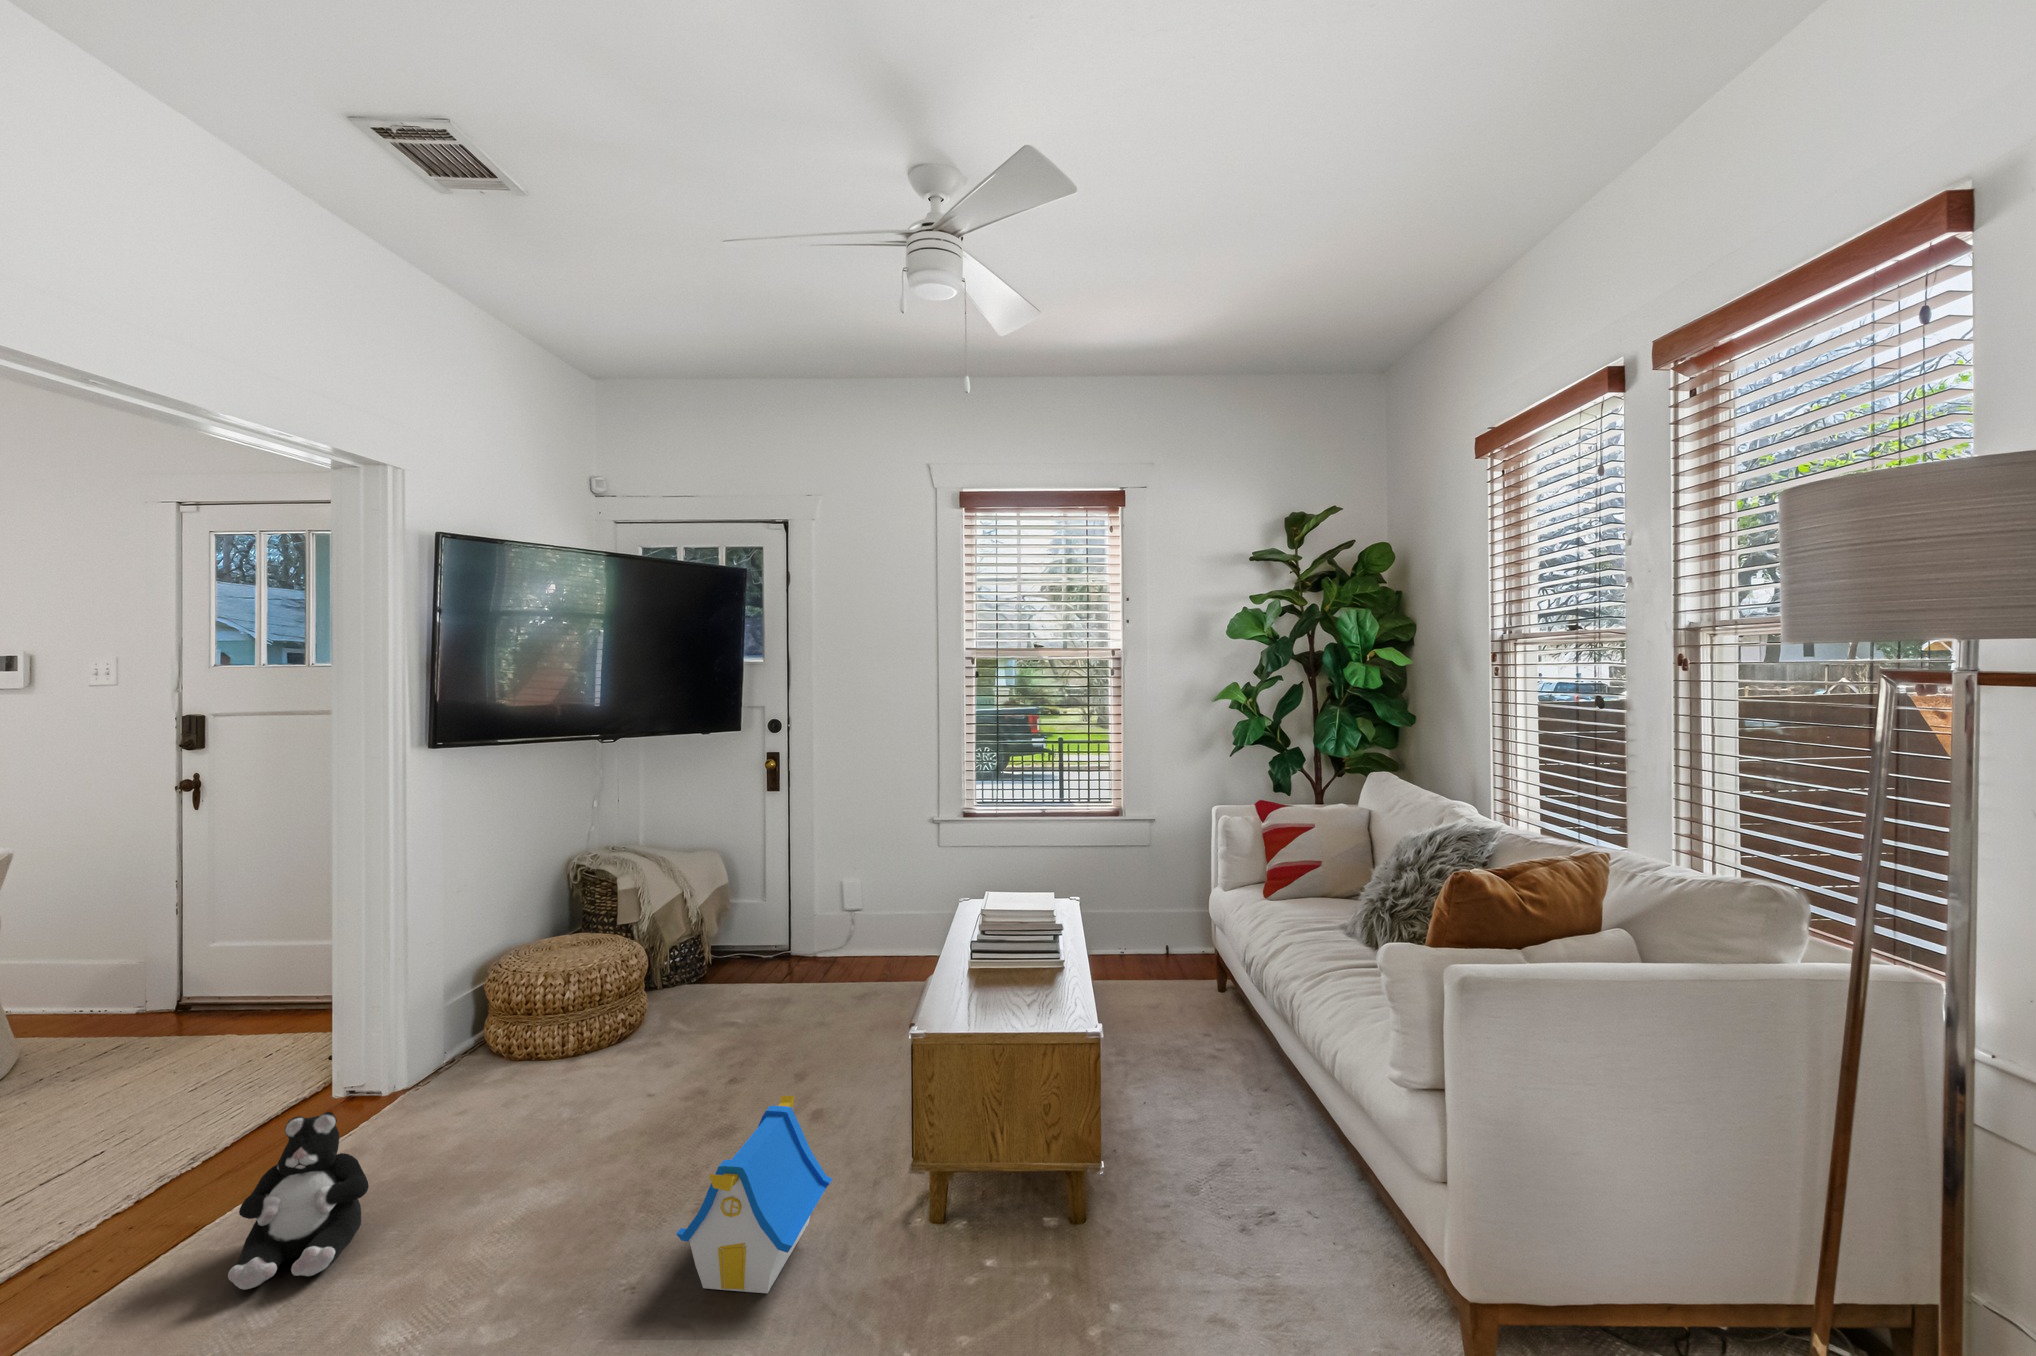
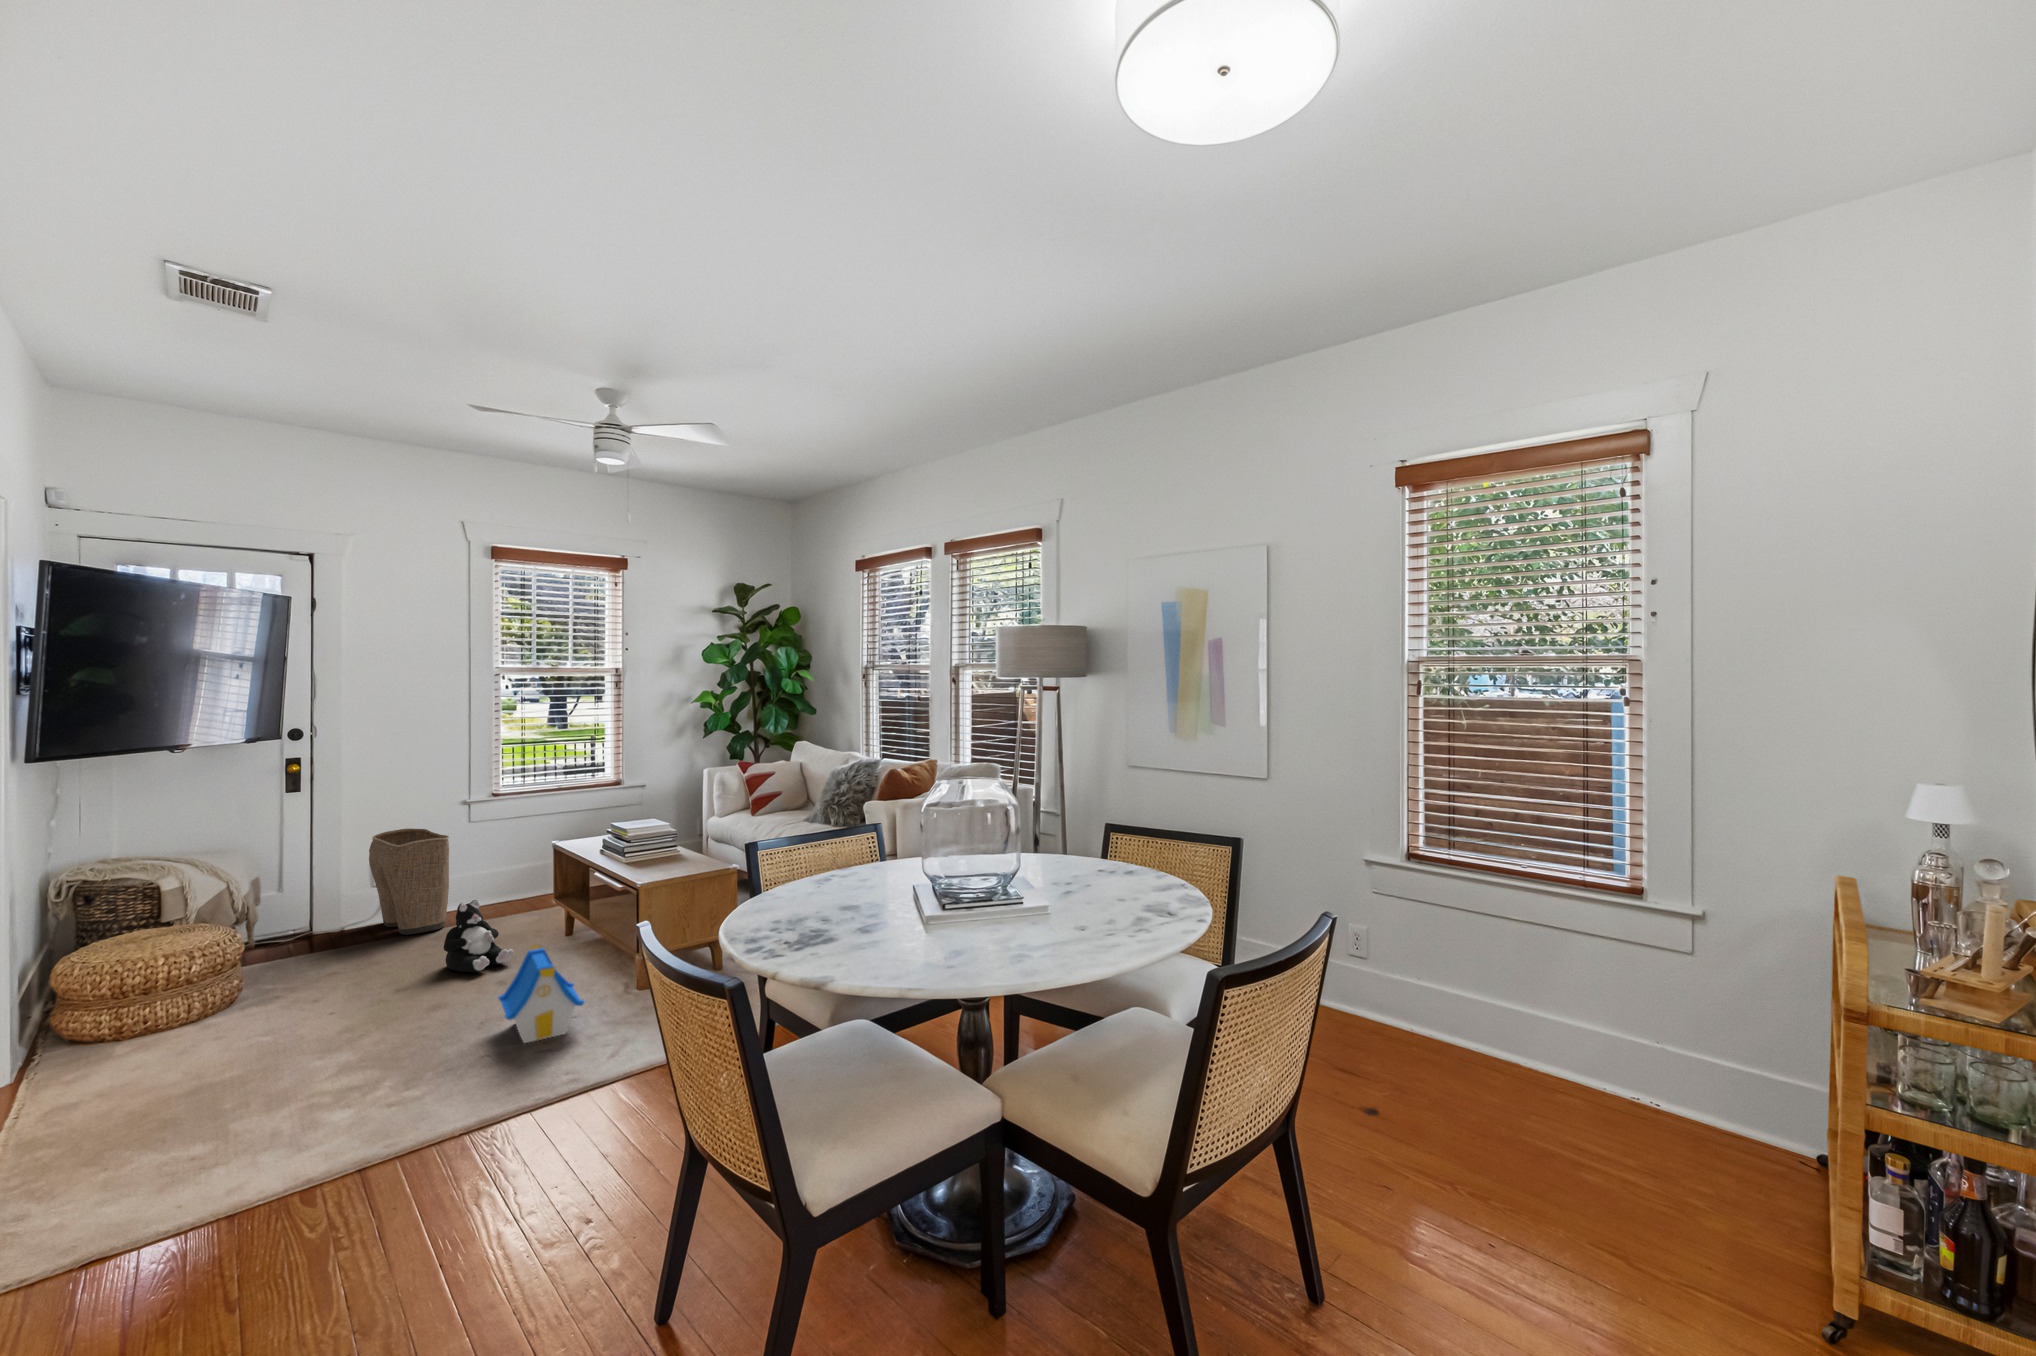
laundry basket: none [826,843,892,979] -> present [369,829,449,935]
plush toy: present [228,1112,369,1290] -> present [444,900,514,972]

